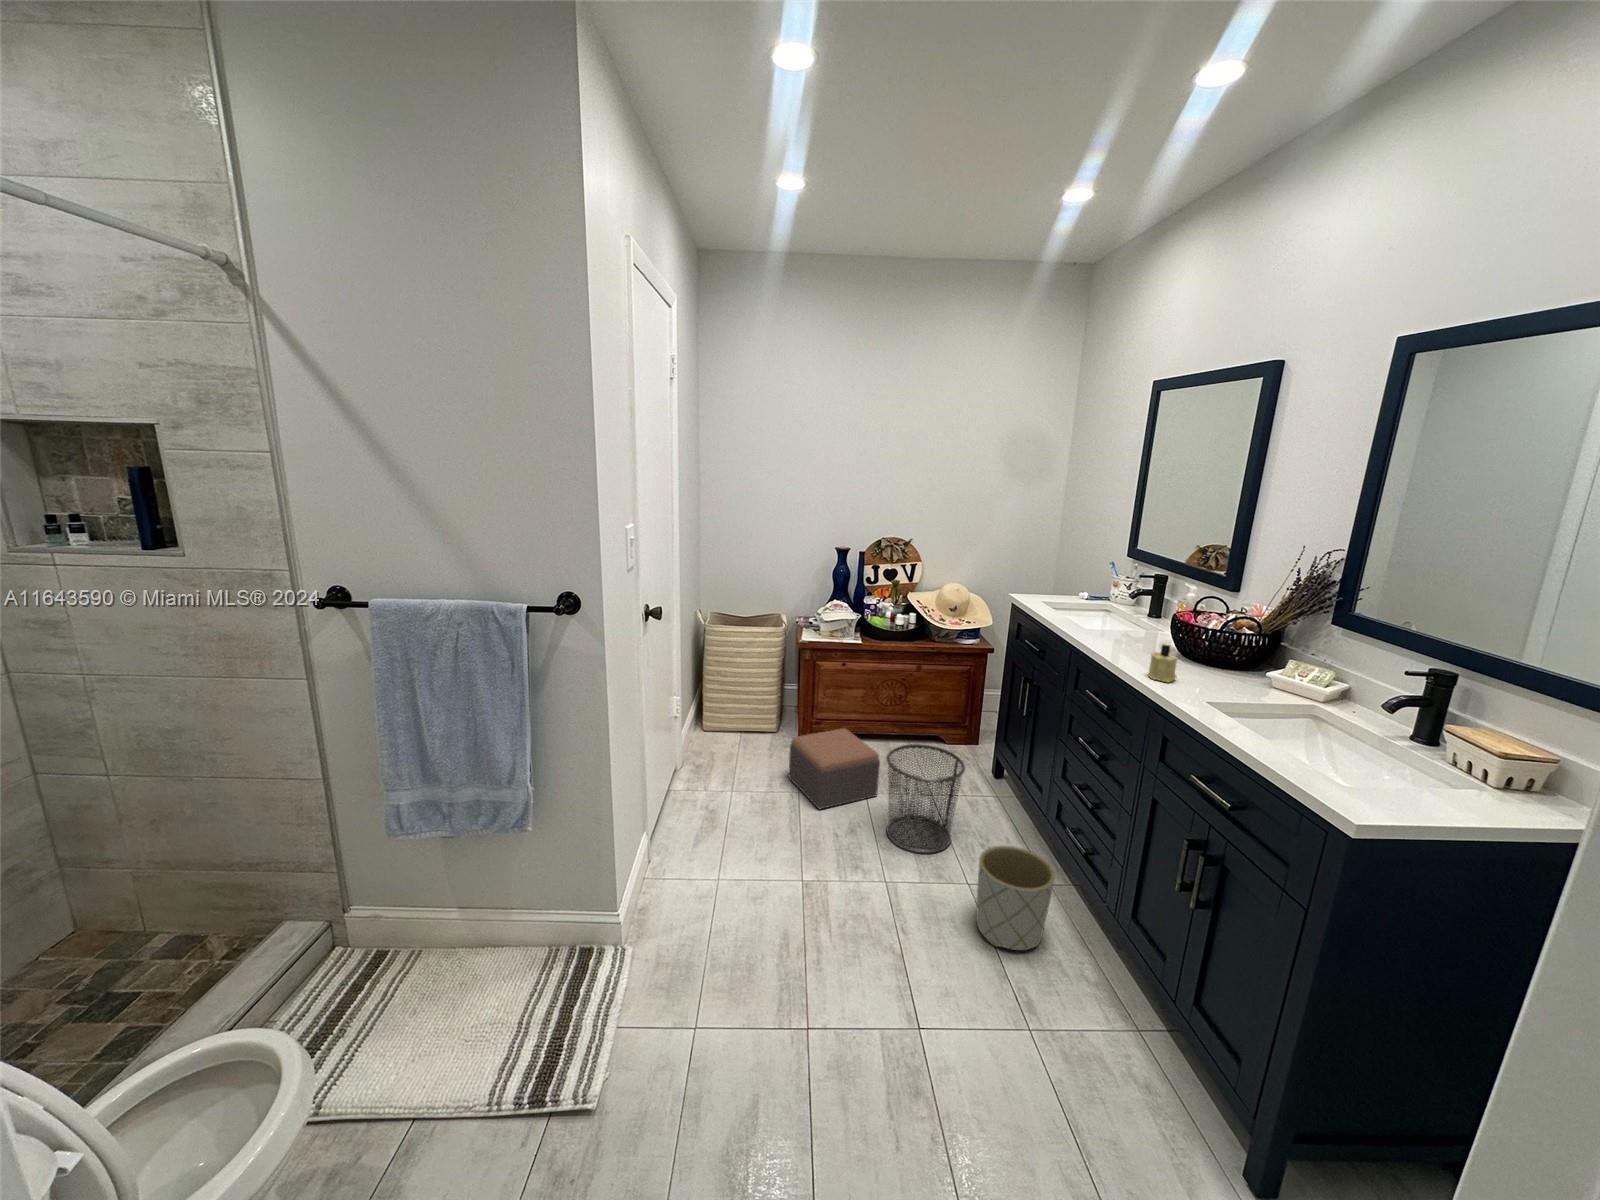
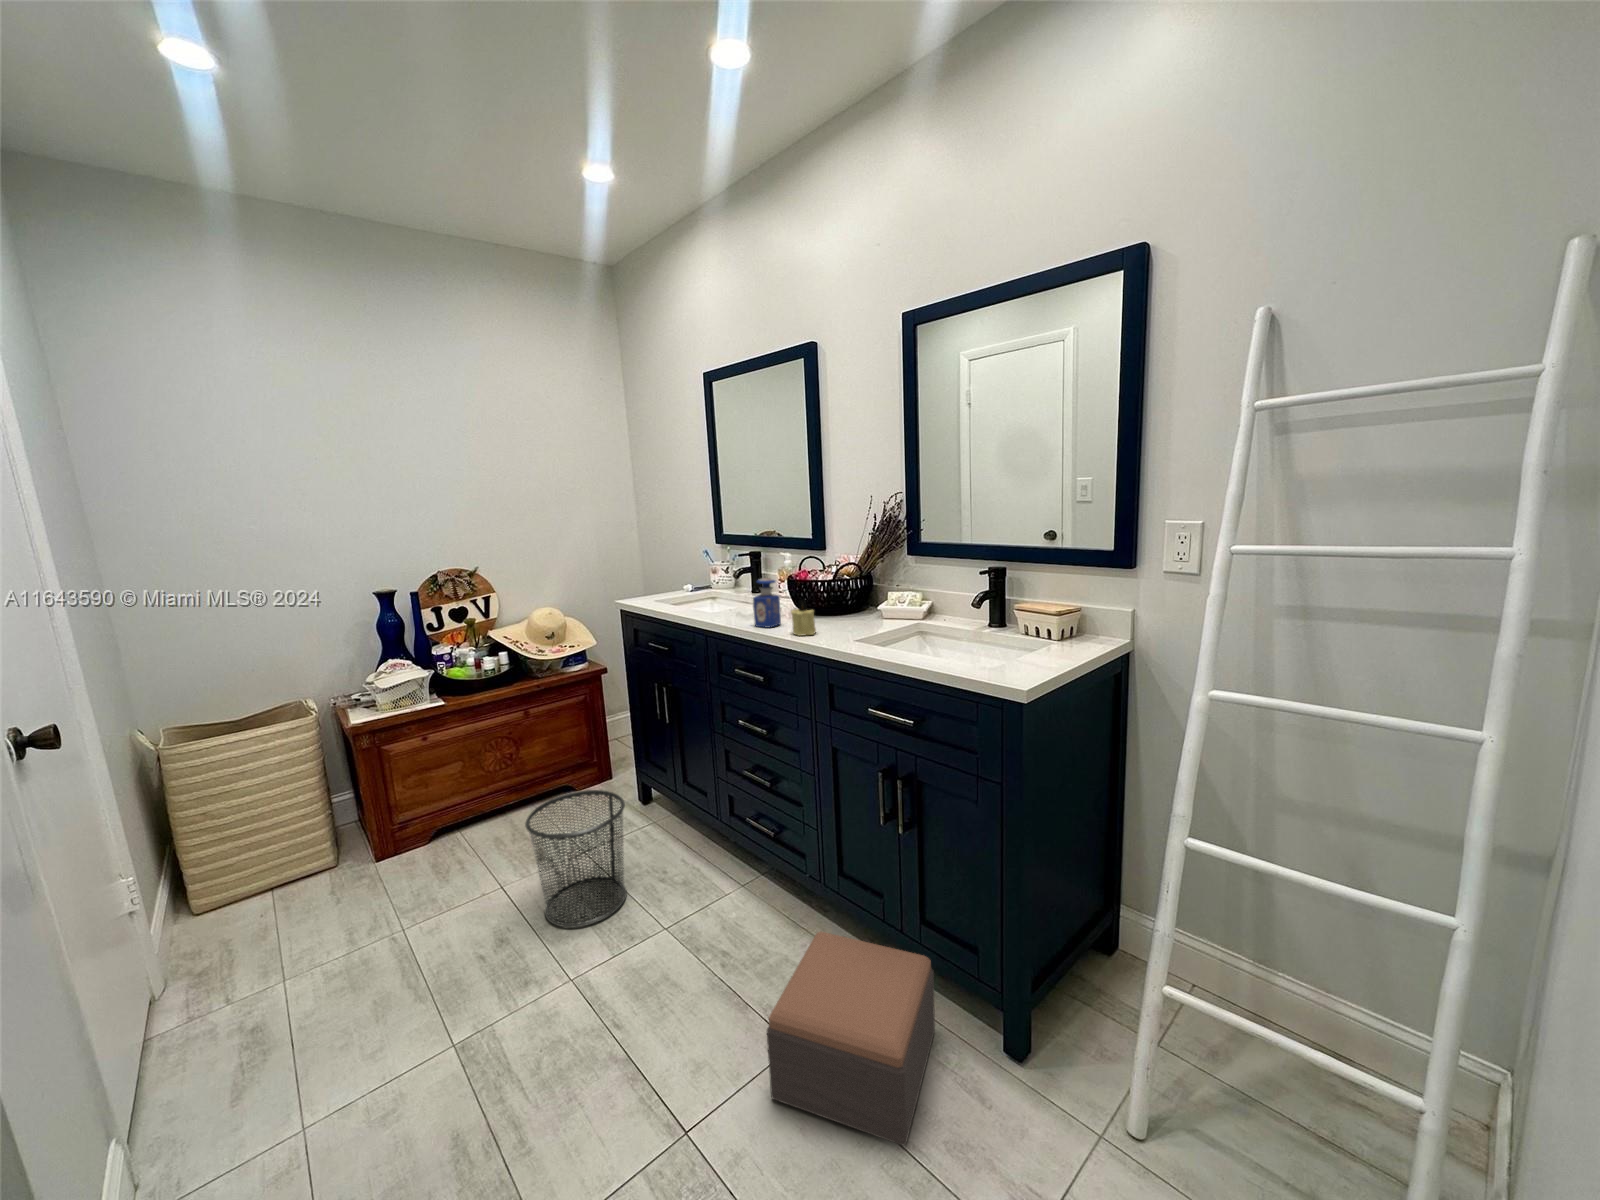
perfume bottle: none [1117,612,1151,662] -> present [753,578,781,628]
footstool: present [789,728,880,809] -> present [767,932,935,1145]
planter: present [976,846,1055,950] -> none [679,858,761,981]

